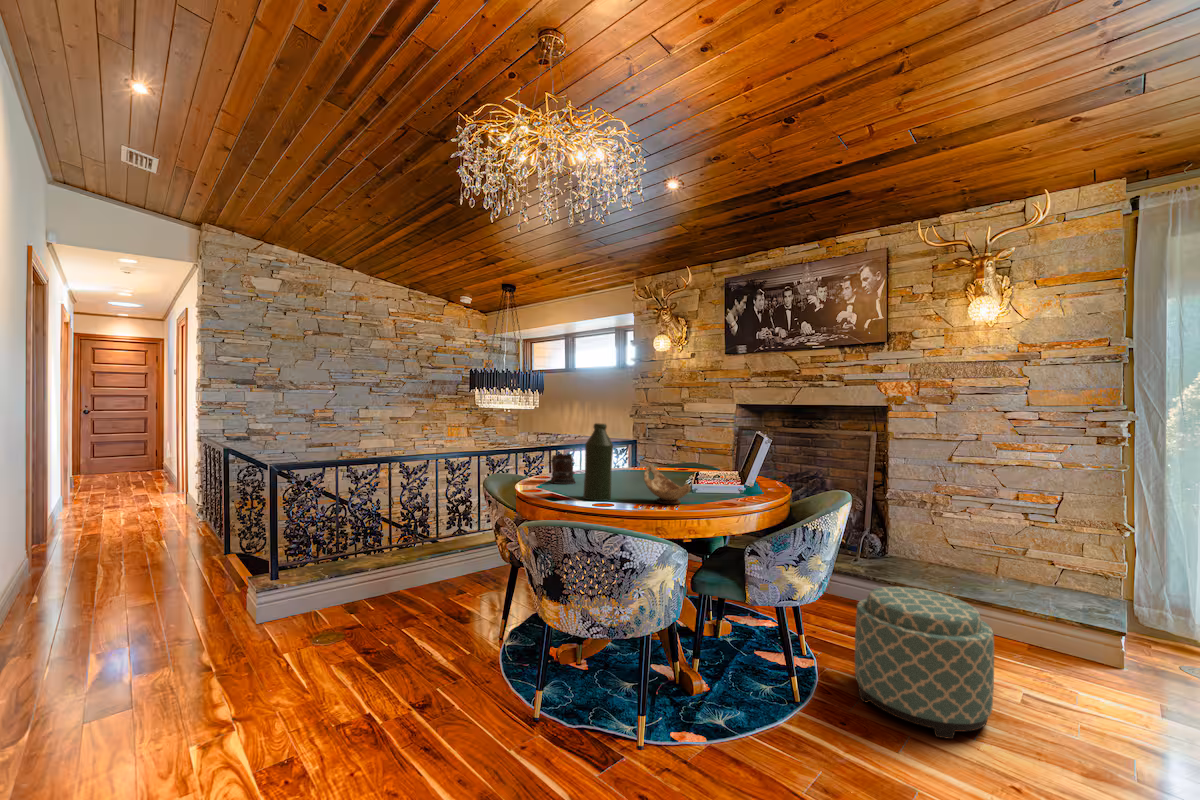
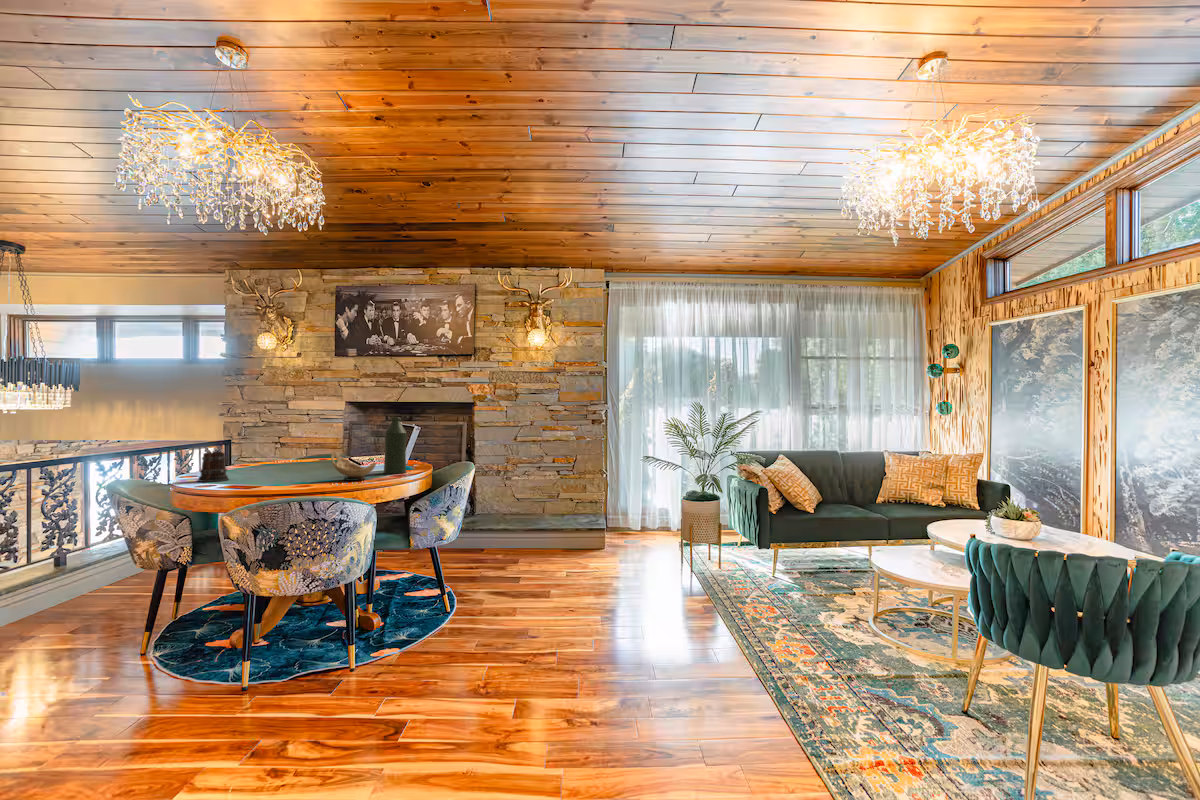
bottle: present [583,423,613,501] -> present [384,417,407,474]
ottoman: present [855,587,994,739] -> none [481,520,556,601]

